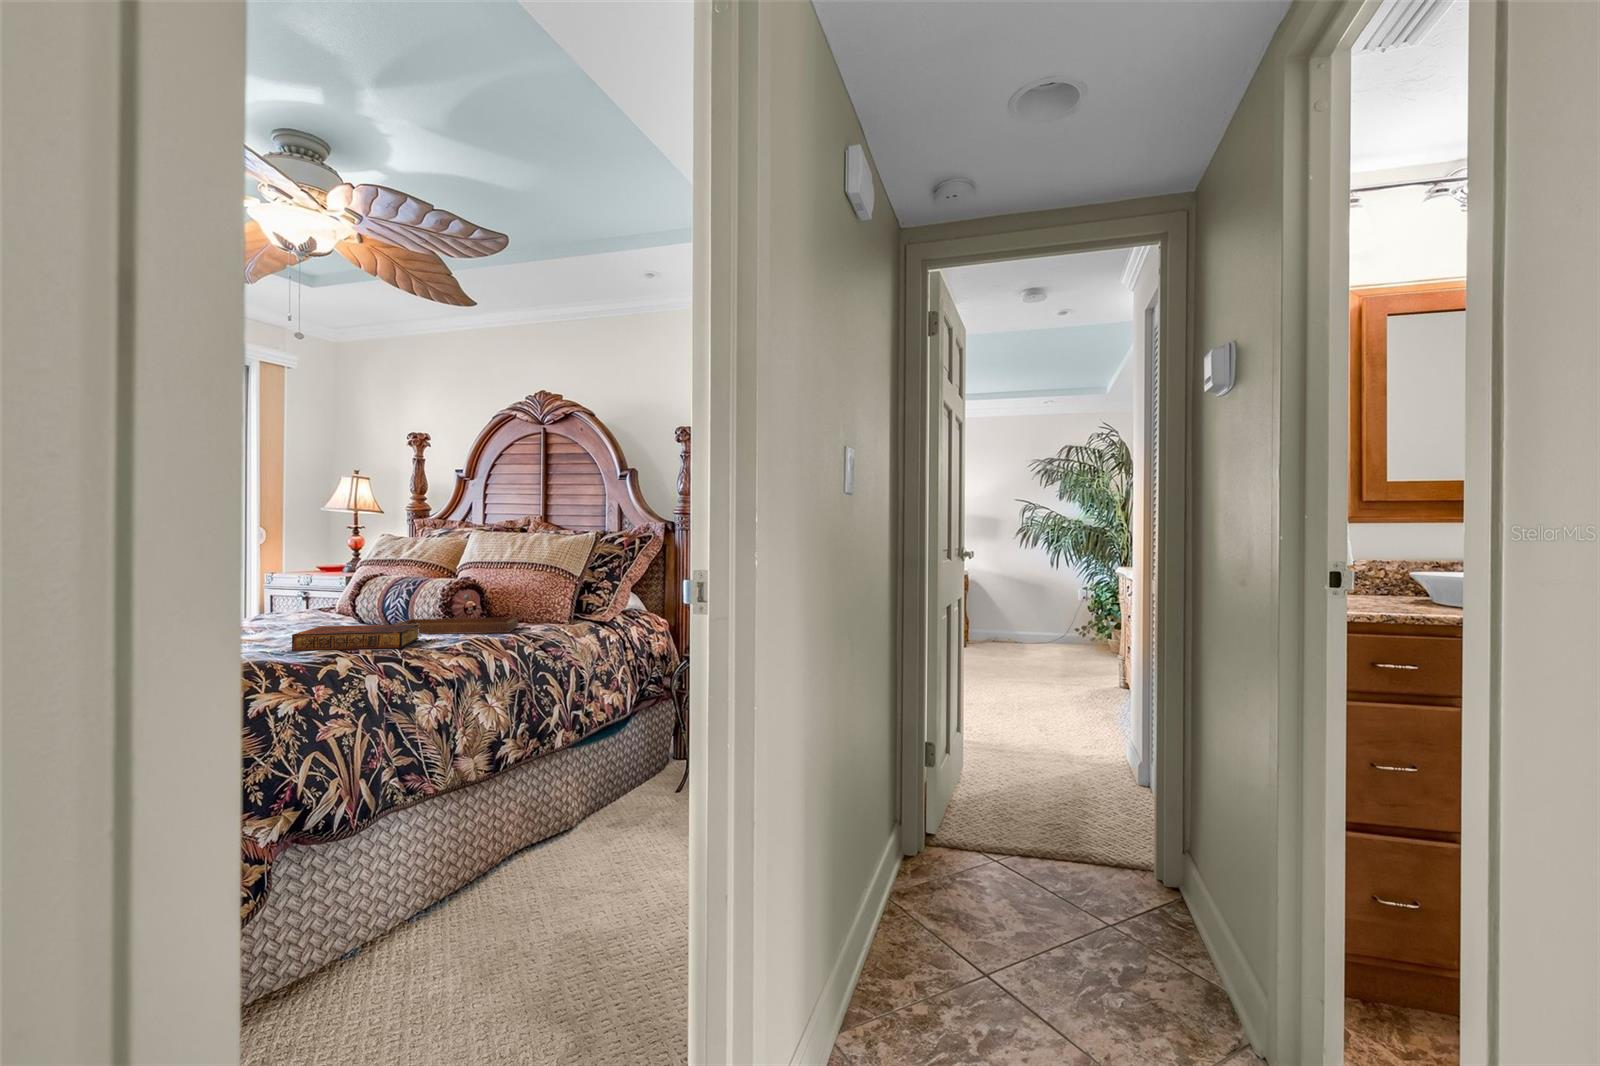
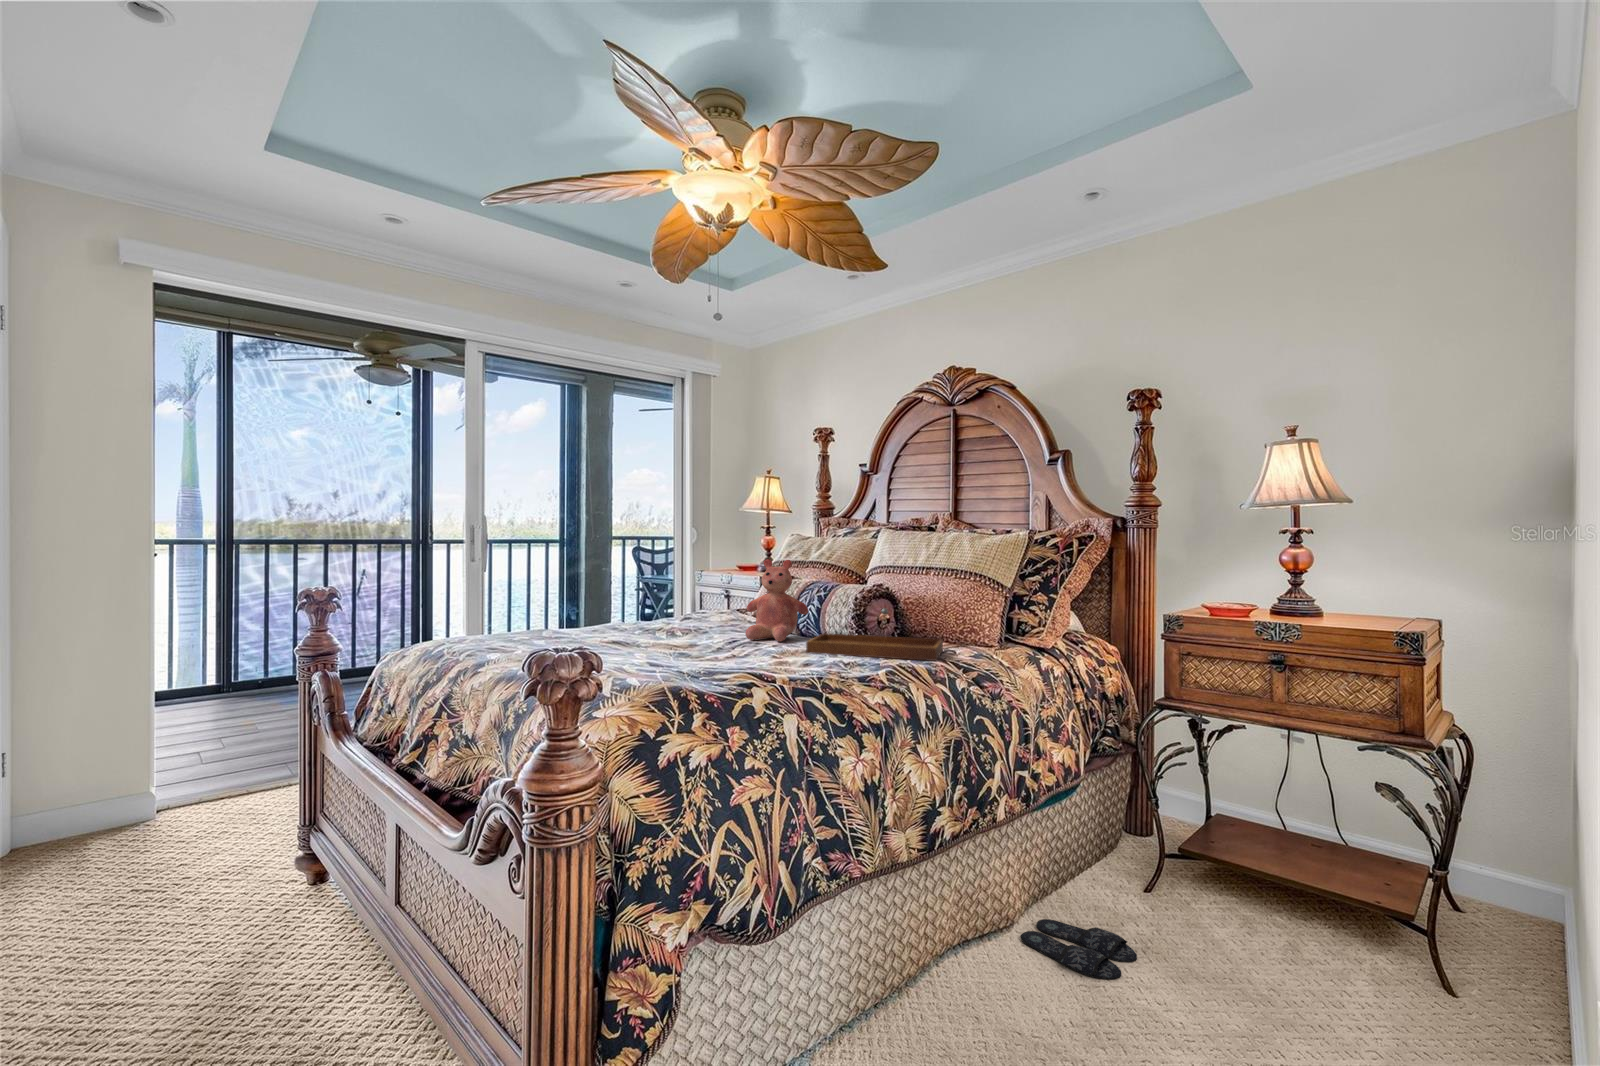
teddy bear: none [332,557,397,629] -> present [745,559,808,642]
book: present [292,624,419,651] -> none [707,642,837,680]
slippers: none [575,819,656,847] -> present [1020,919,1137,979]

